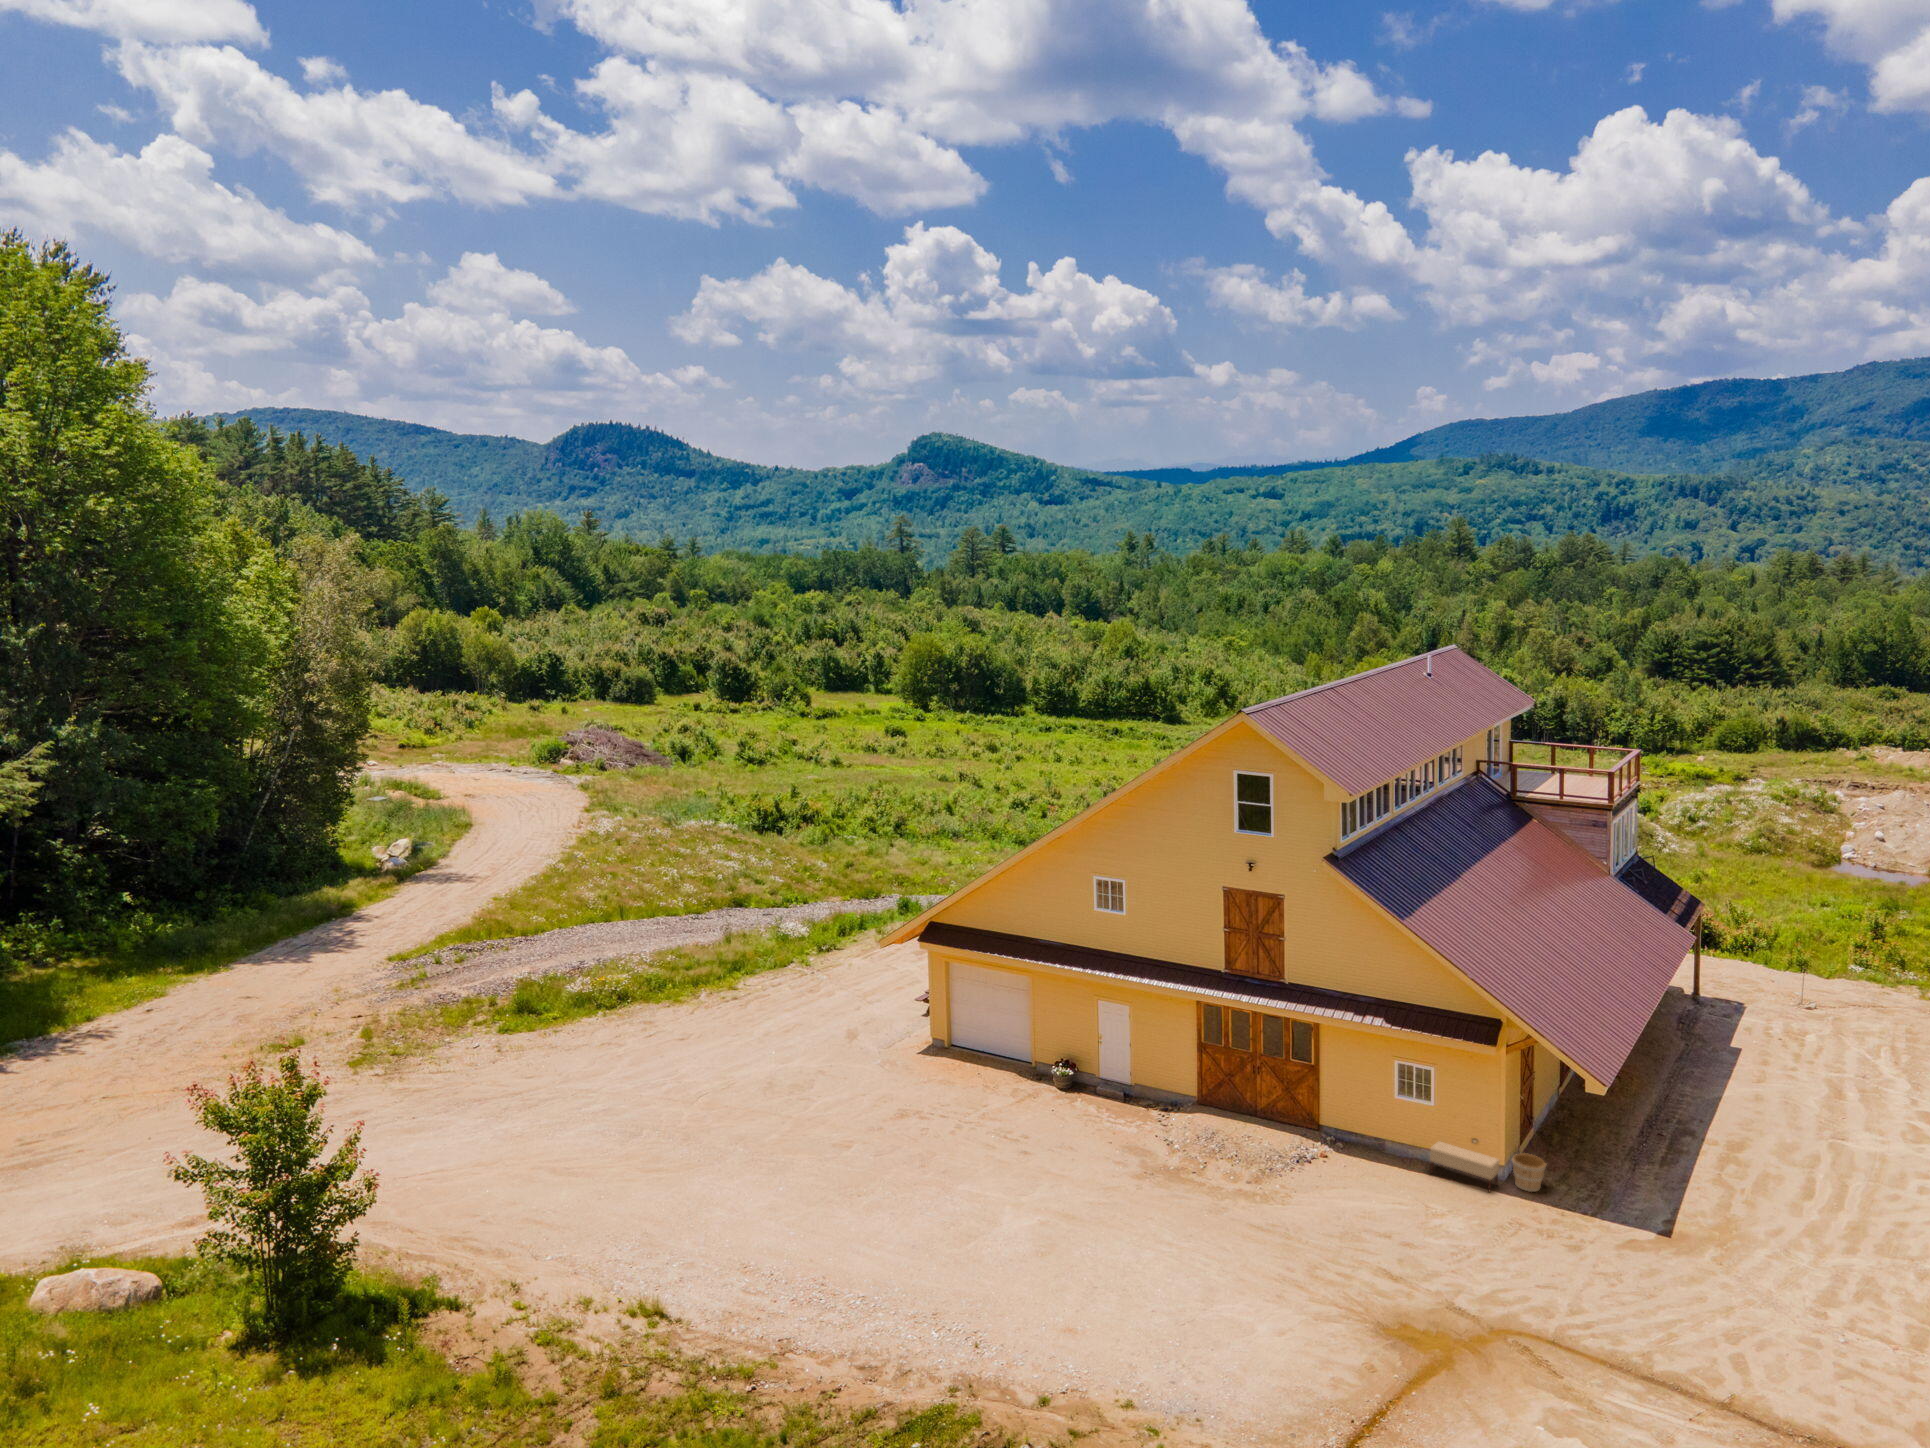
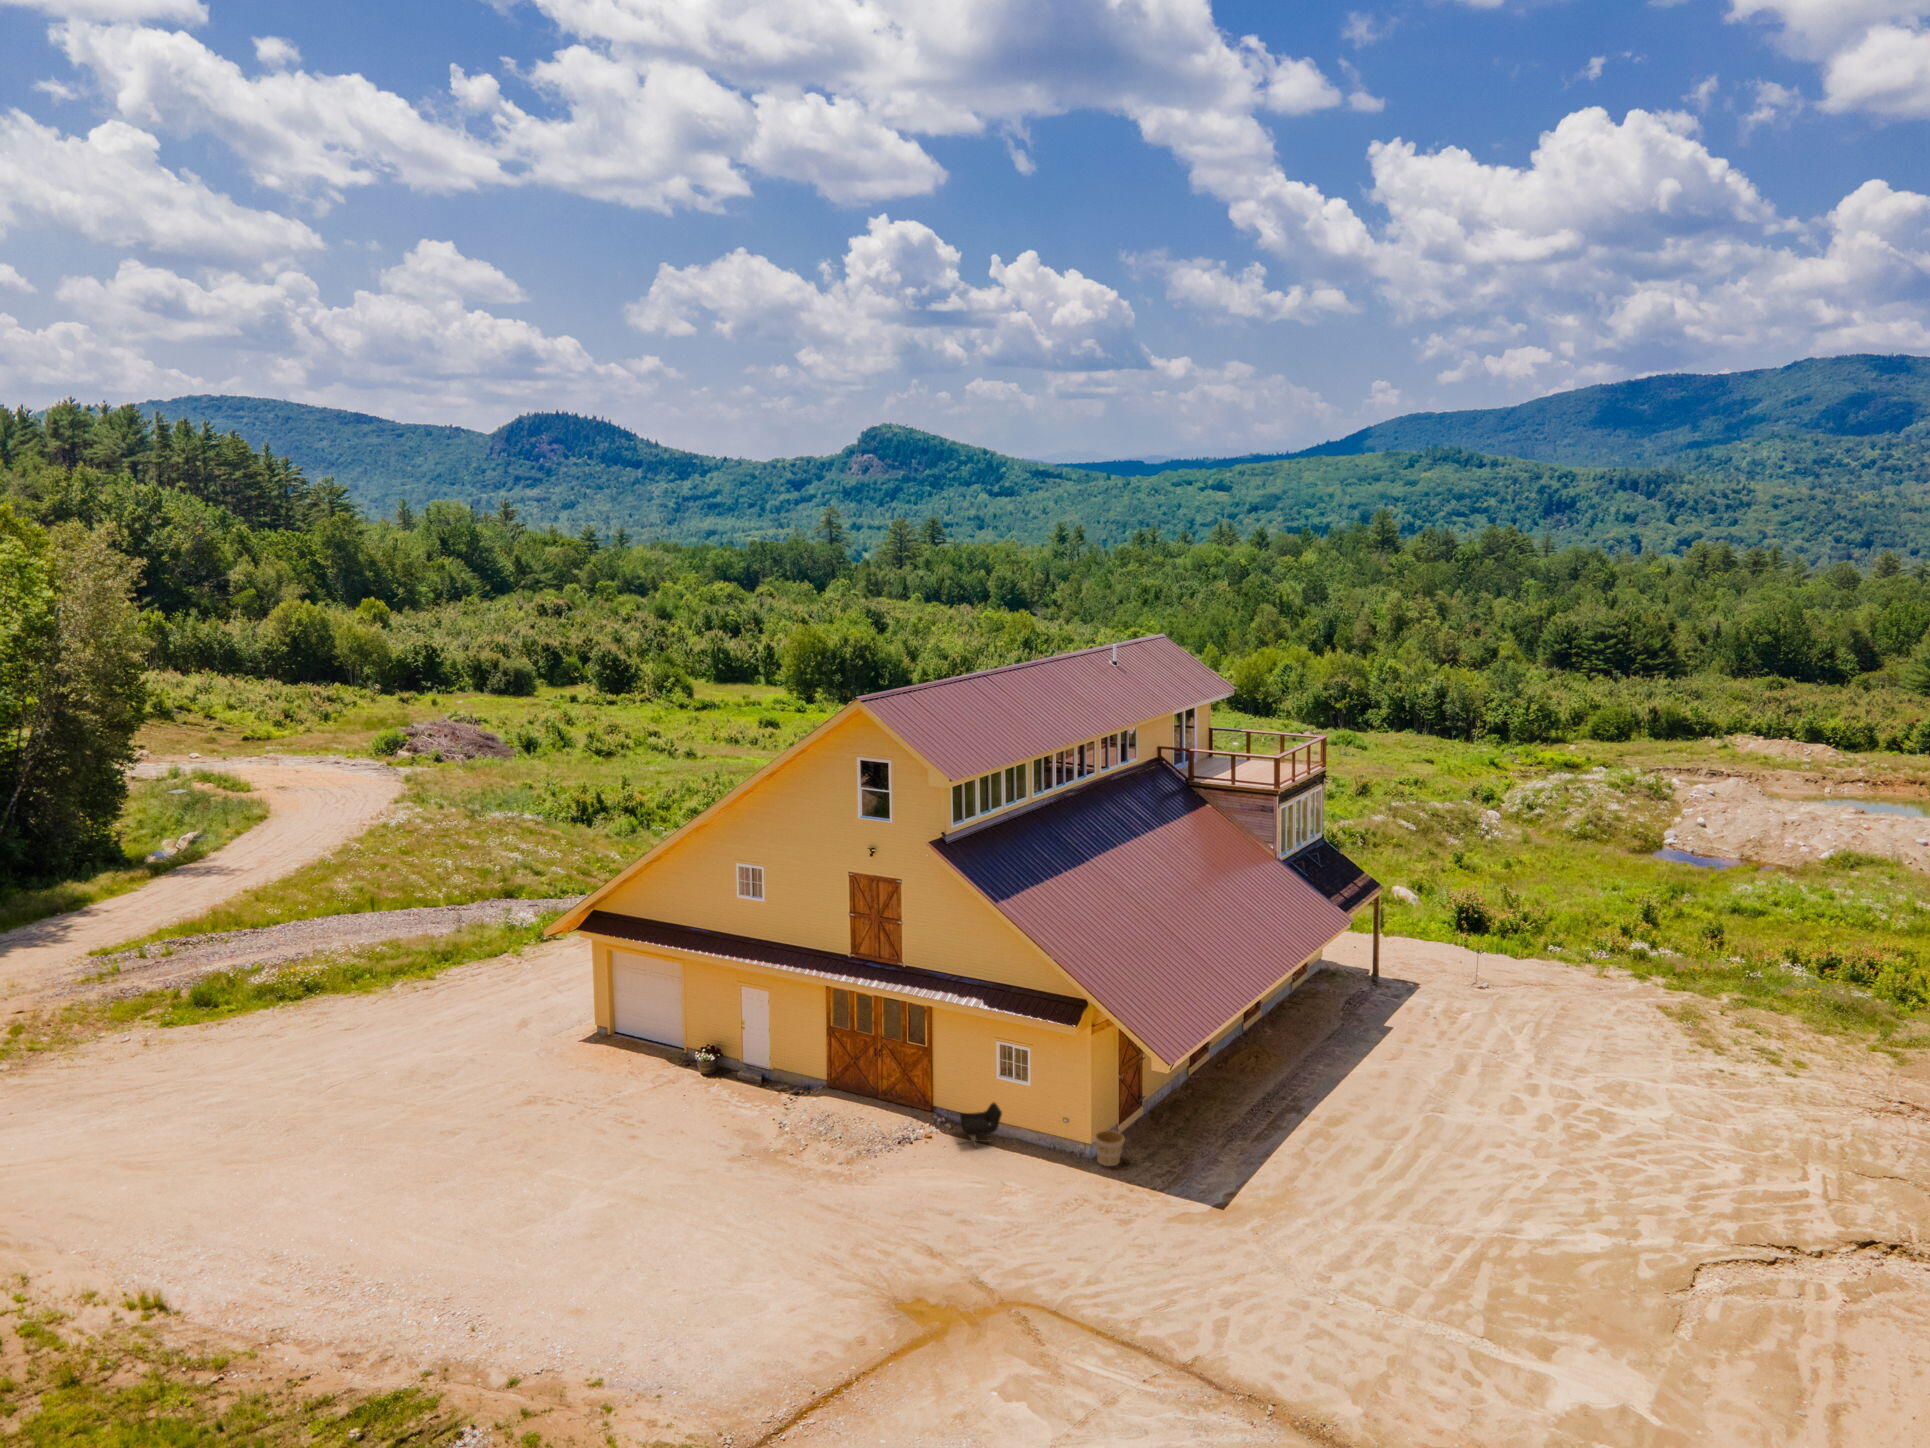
lounge chair: none [1357,1122,1407,1170] -> present [960,1103,1002,1148]
bench: present [1430,1141,1499,1191] -> none [1021,1120,1082,1168]

